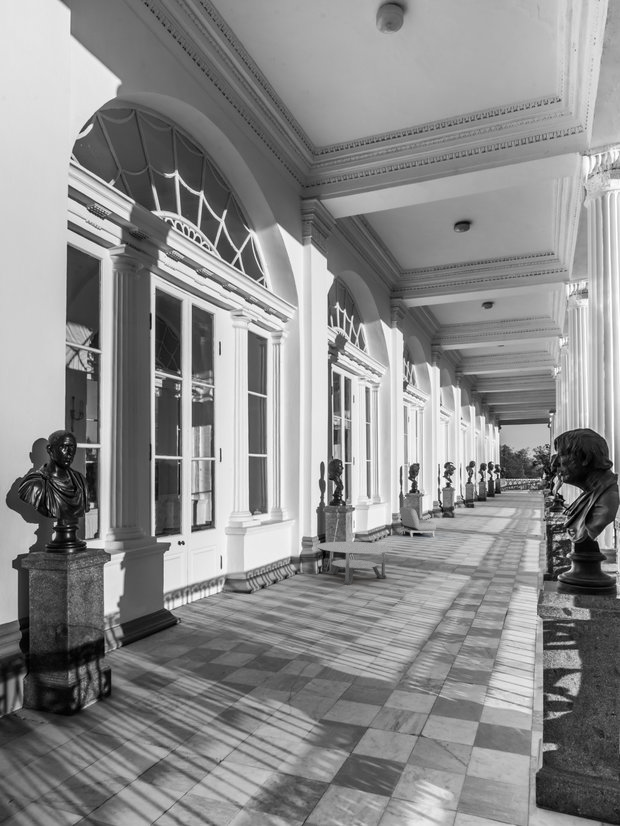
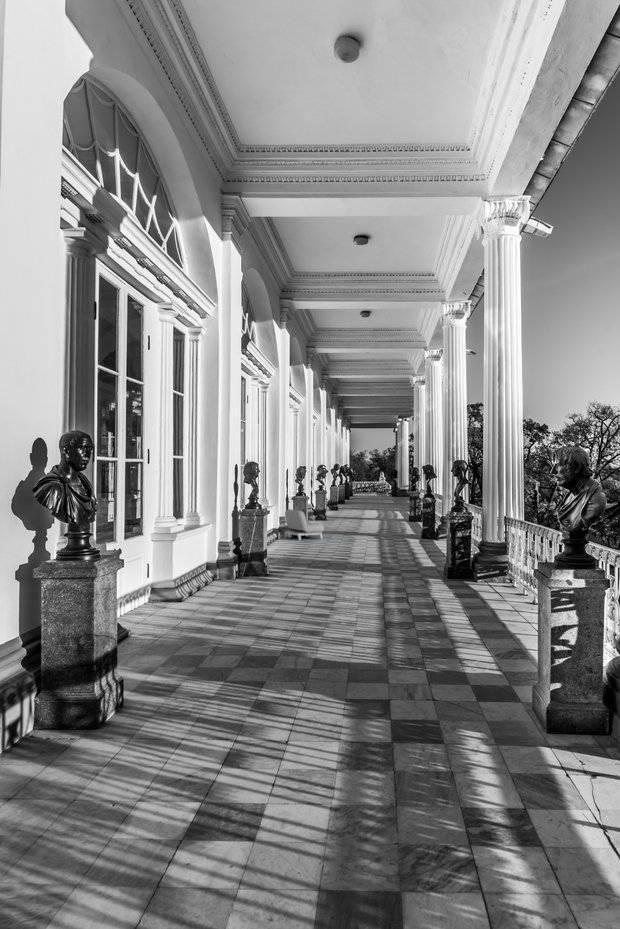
round table: present [317,542,393,585] -> none [235,545,315,588]

